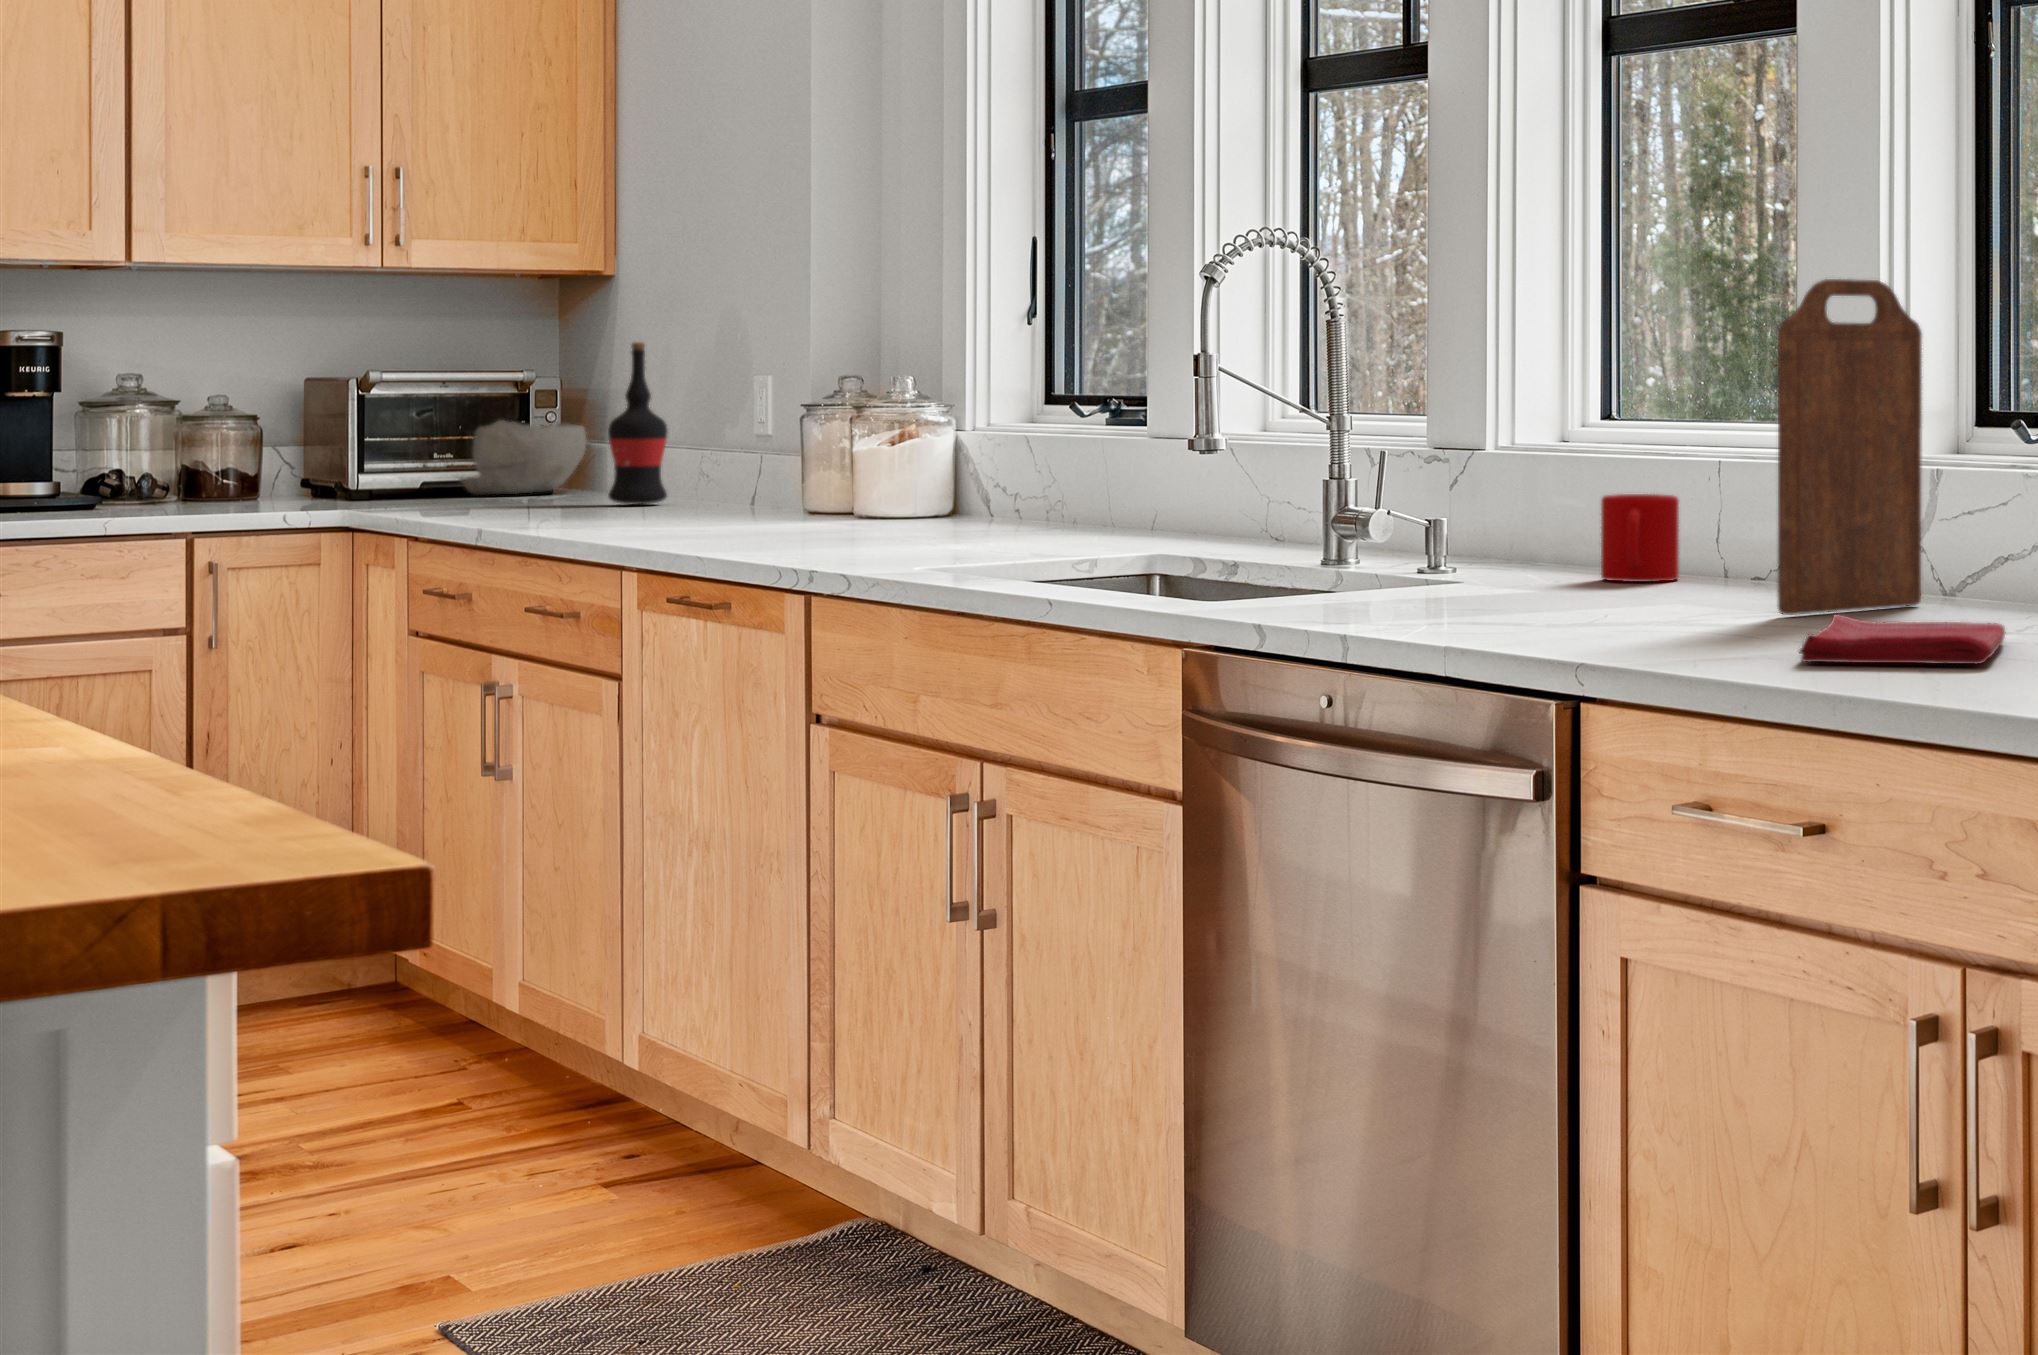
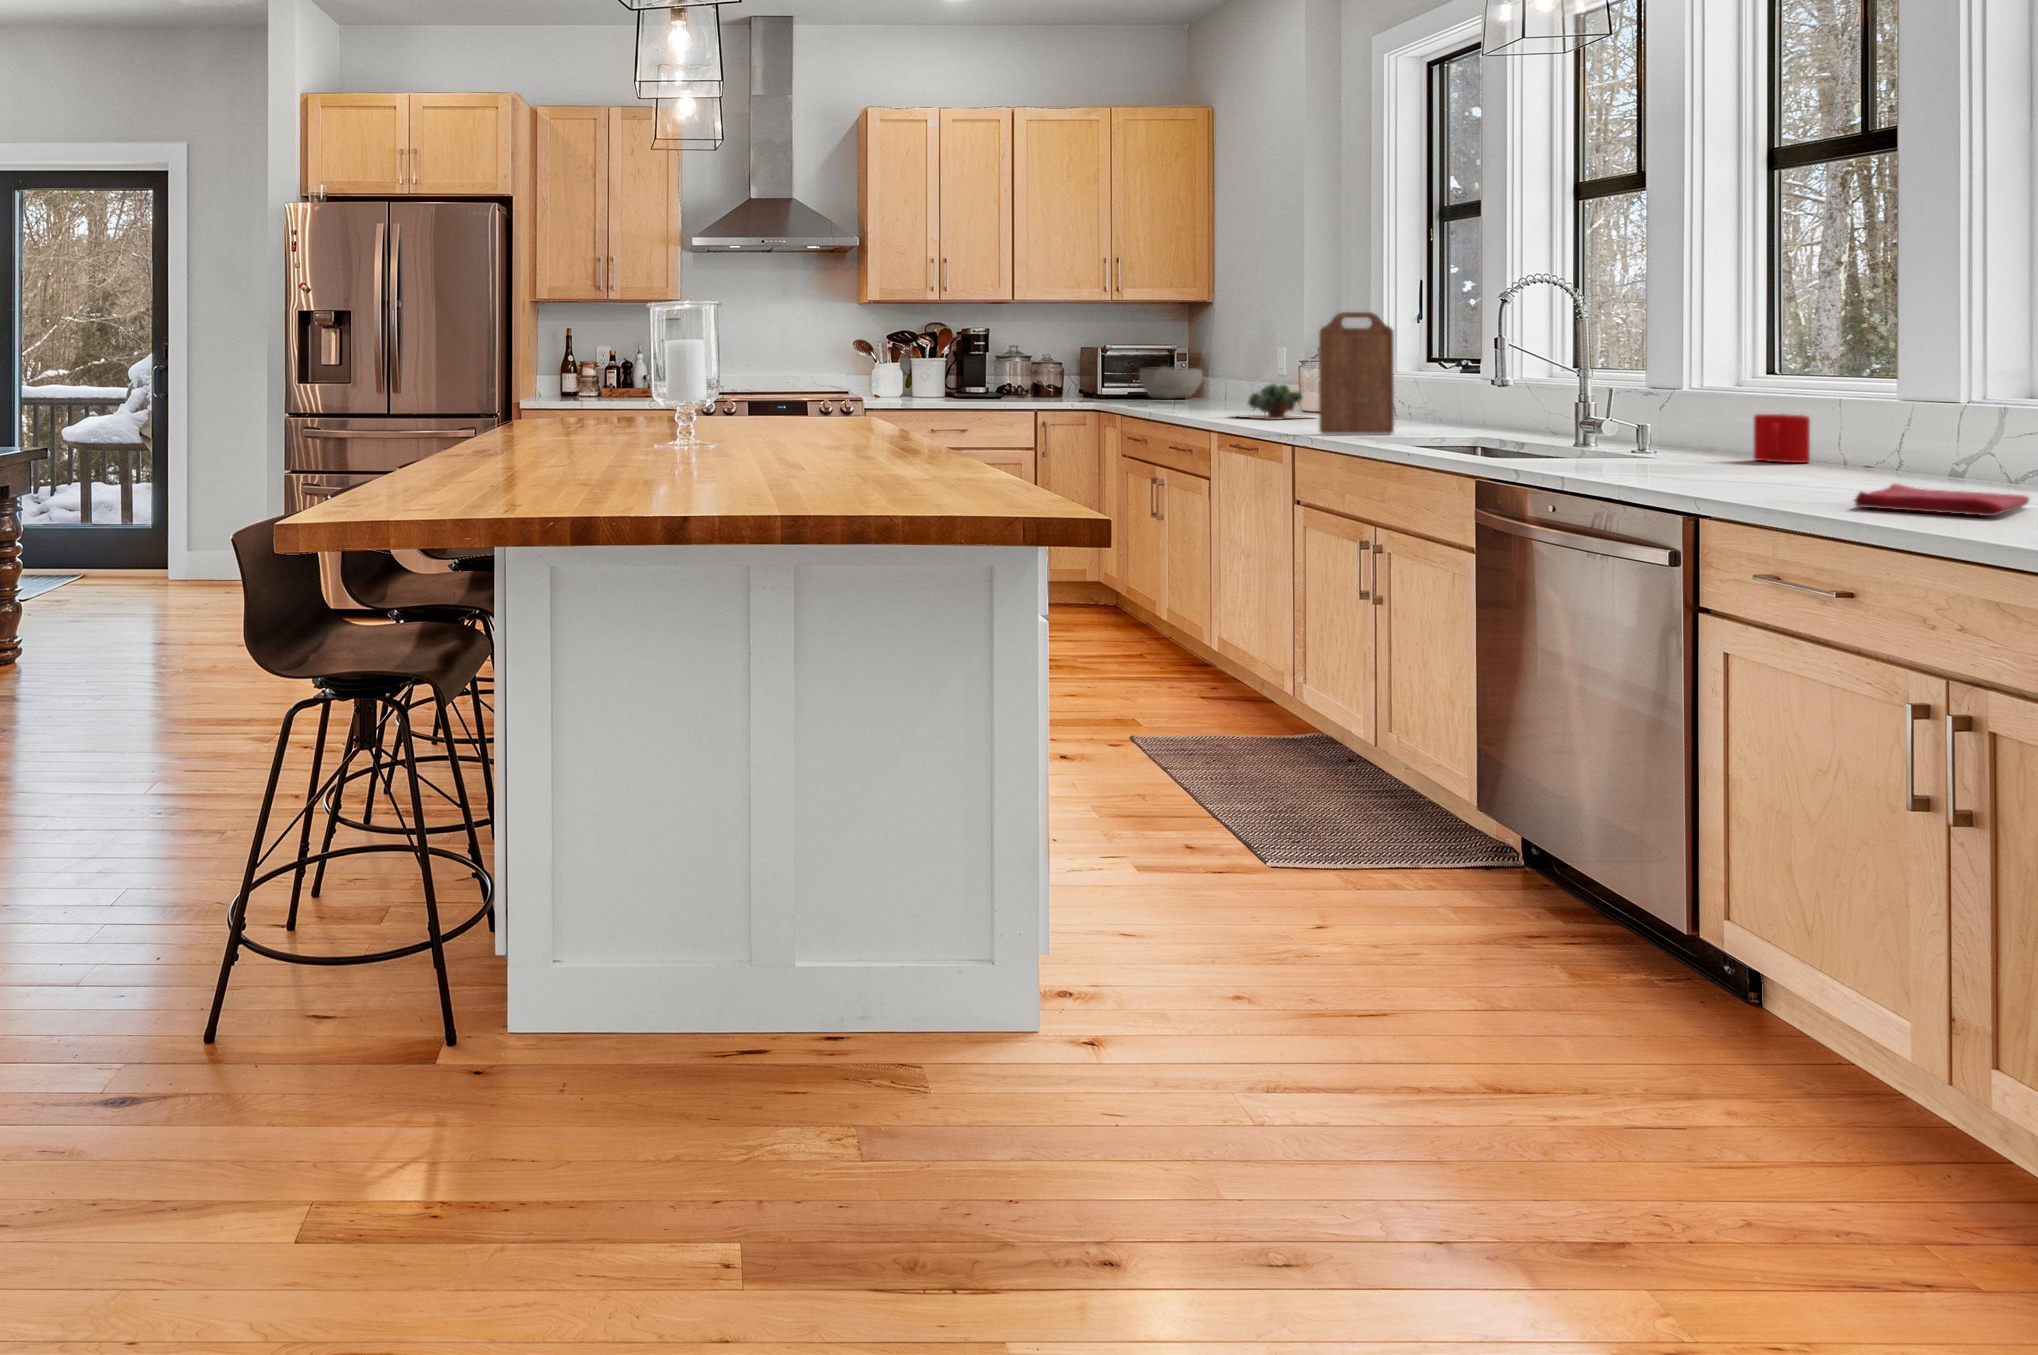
cutting board: present [1778,279,1922,615] -> present [1319,312,1394,434]
wine bottle: present [608,342,668,504] -> none [1211,332,1238,405]
succulent plant: none [657,454,841,536] -> present [1238,384,1306,420]

